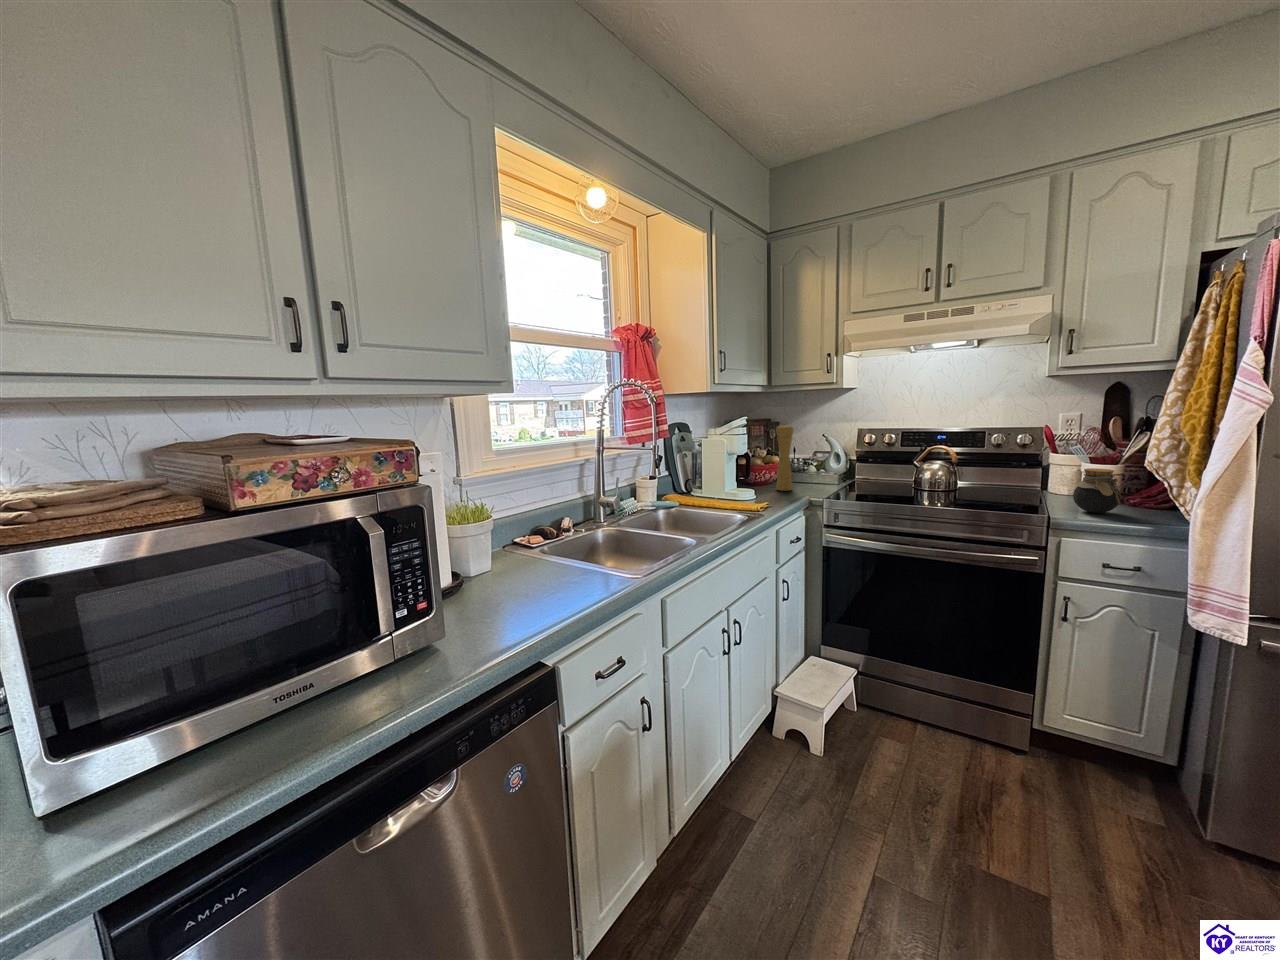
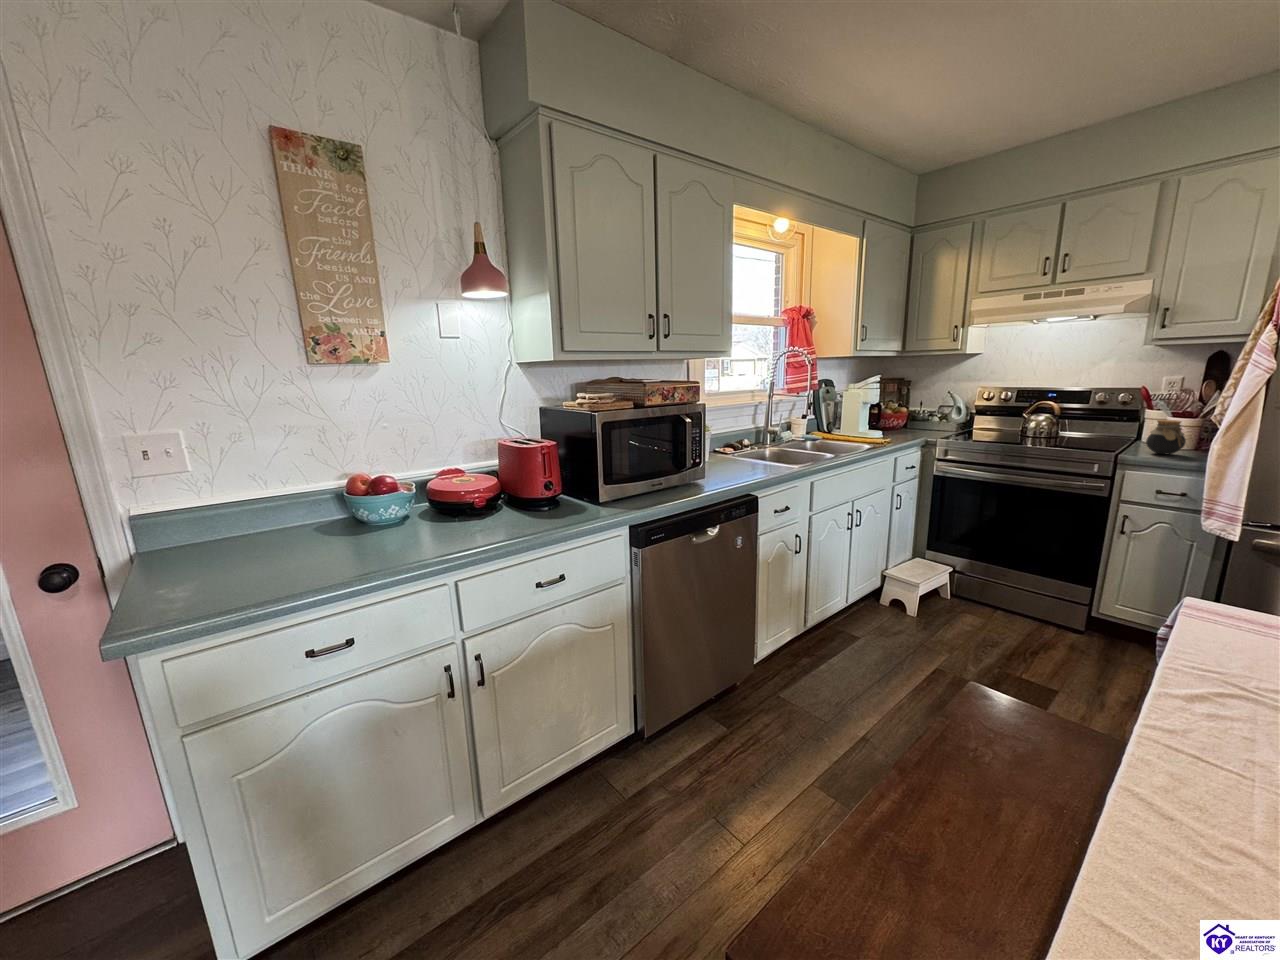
pepper mill: present [776,425,794,491] -> none [901,382,919,433]

